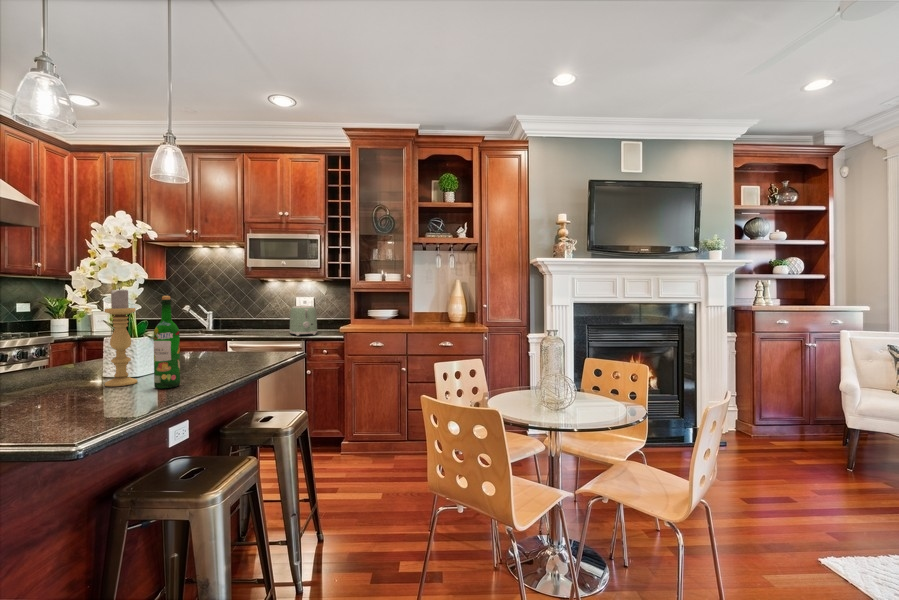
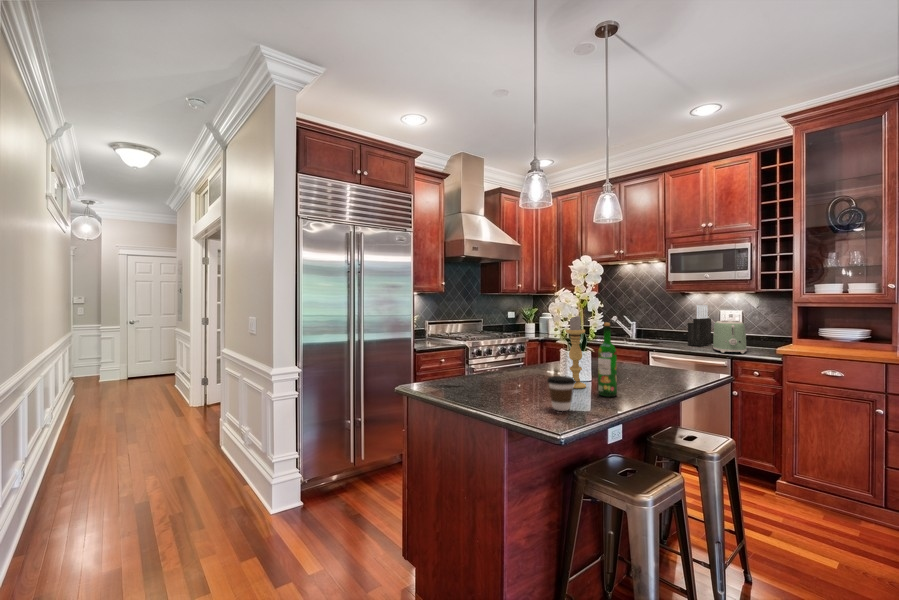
knife block: none [266,292,288,332] -> present [688,305,711,346]
coffee cup: none [62,367,114,417] -> present [547,376,575,411]

